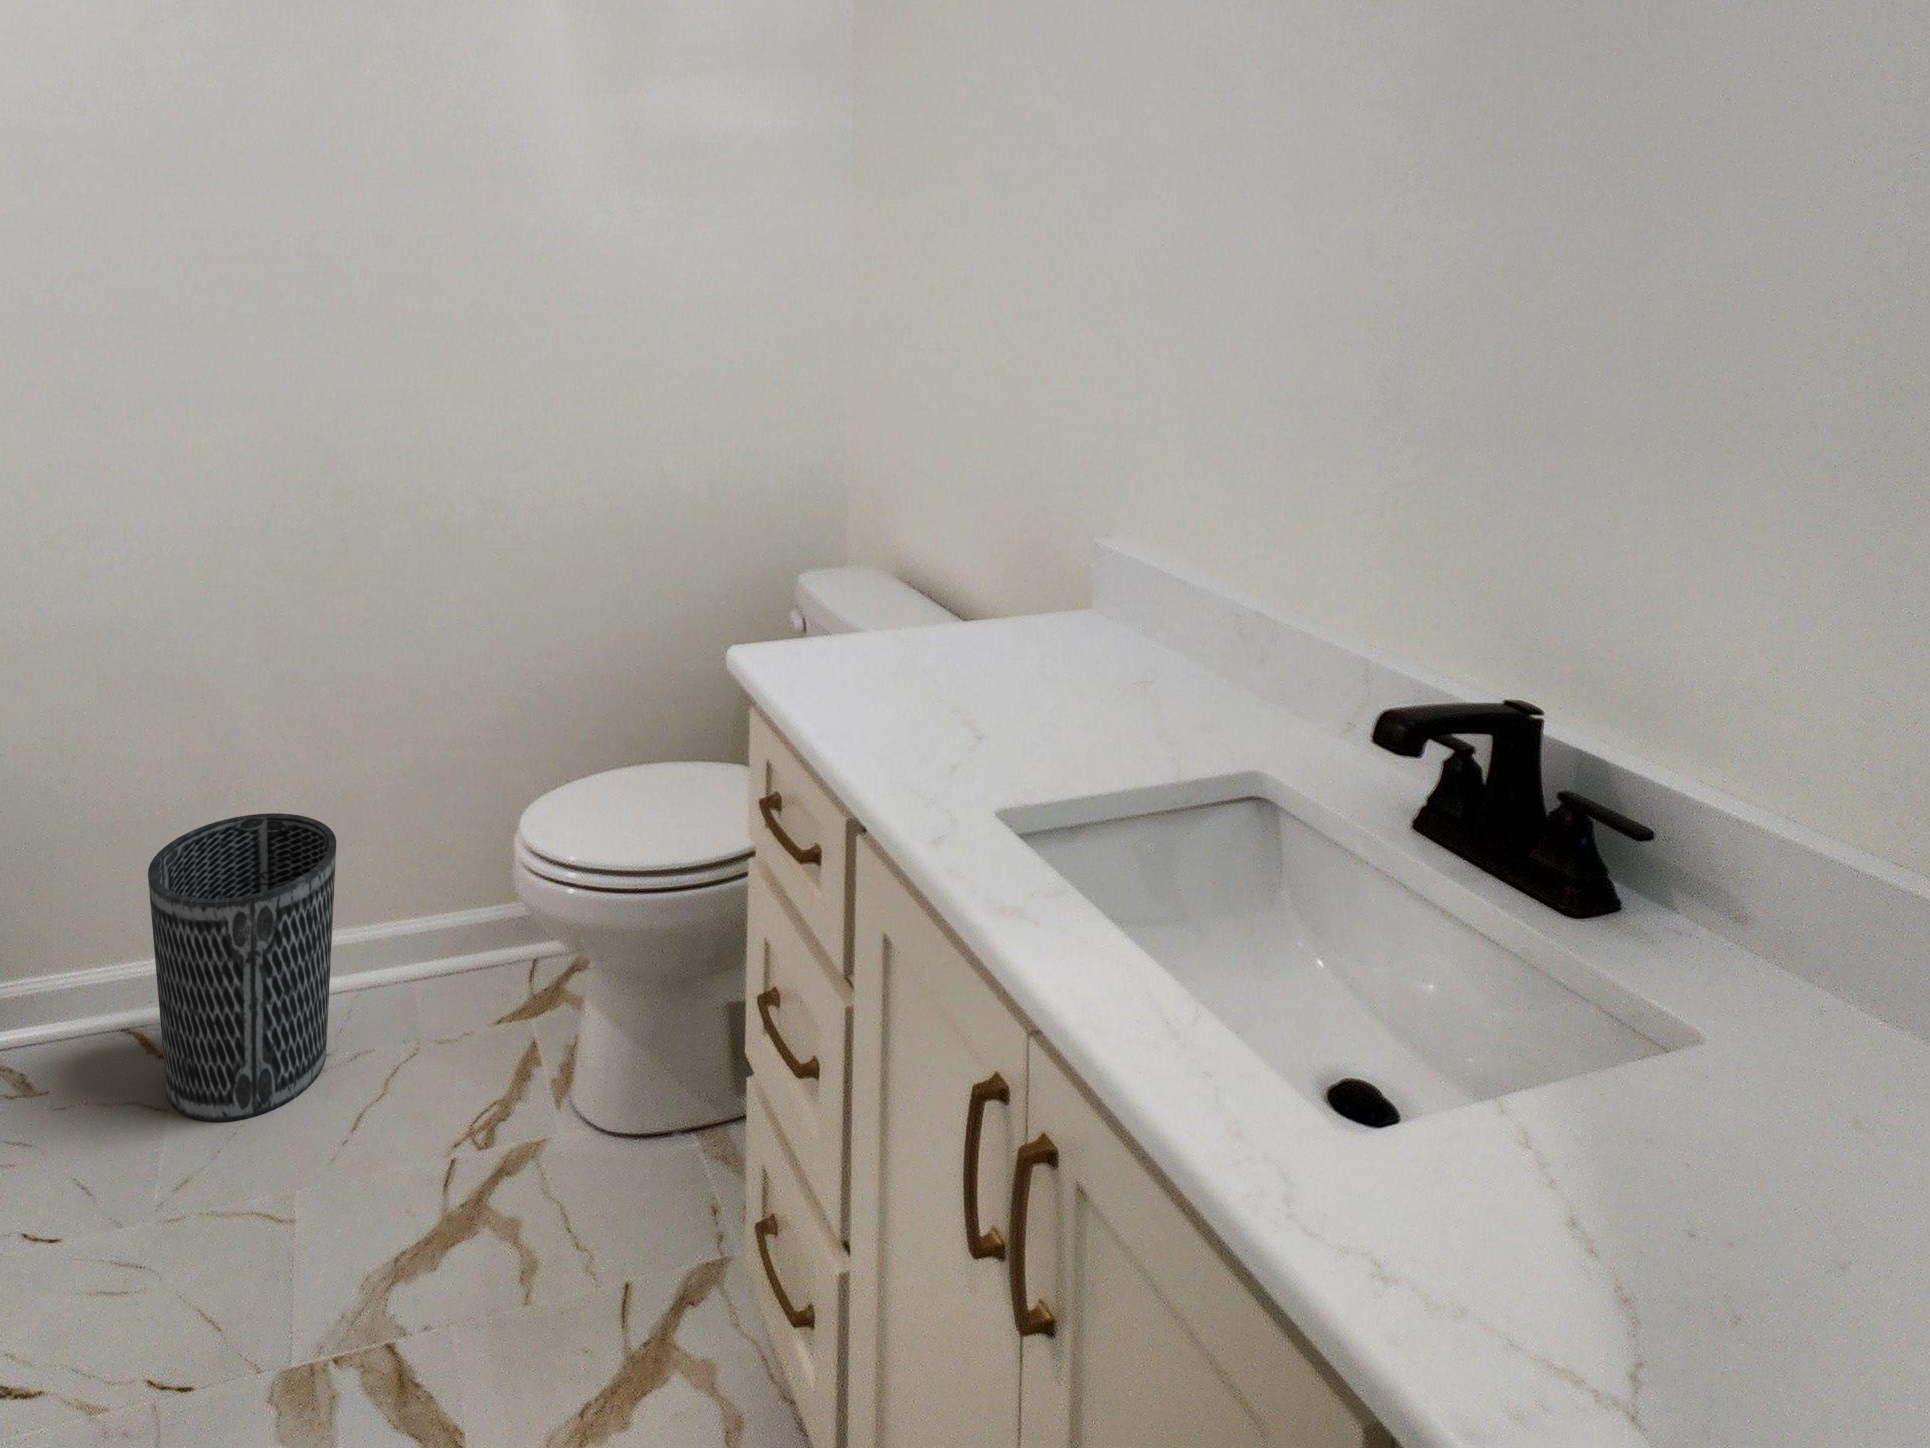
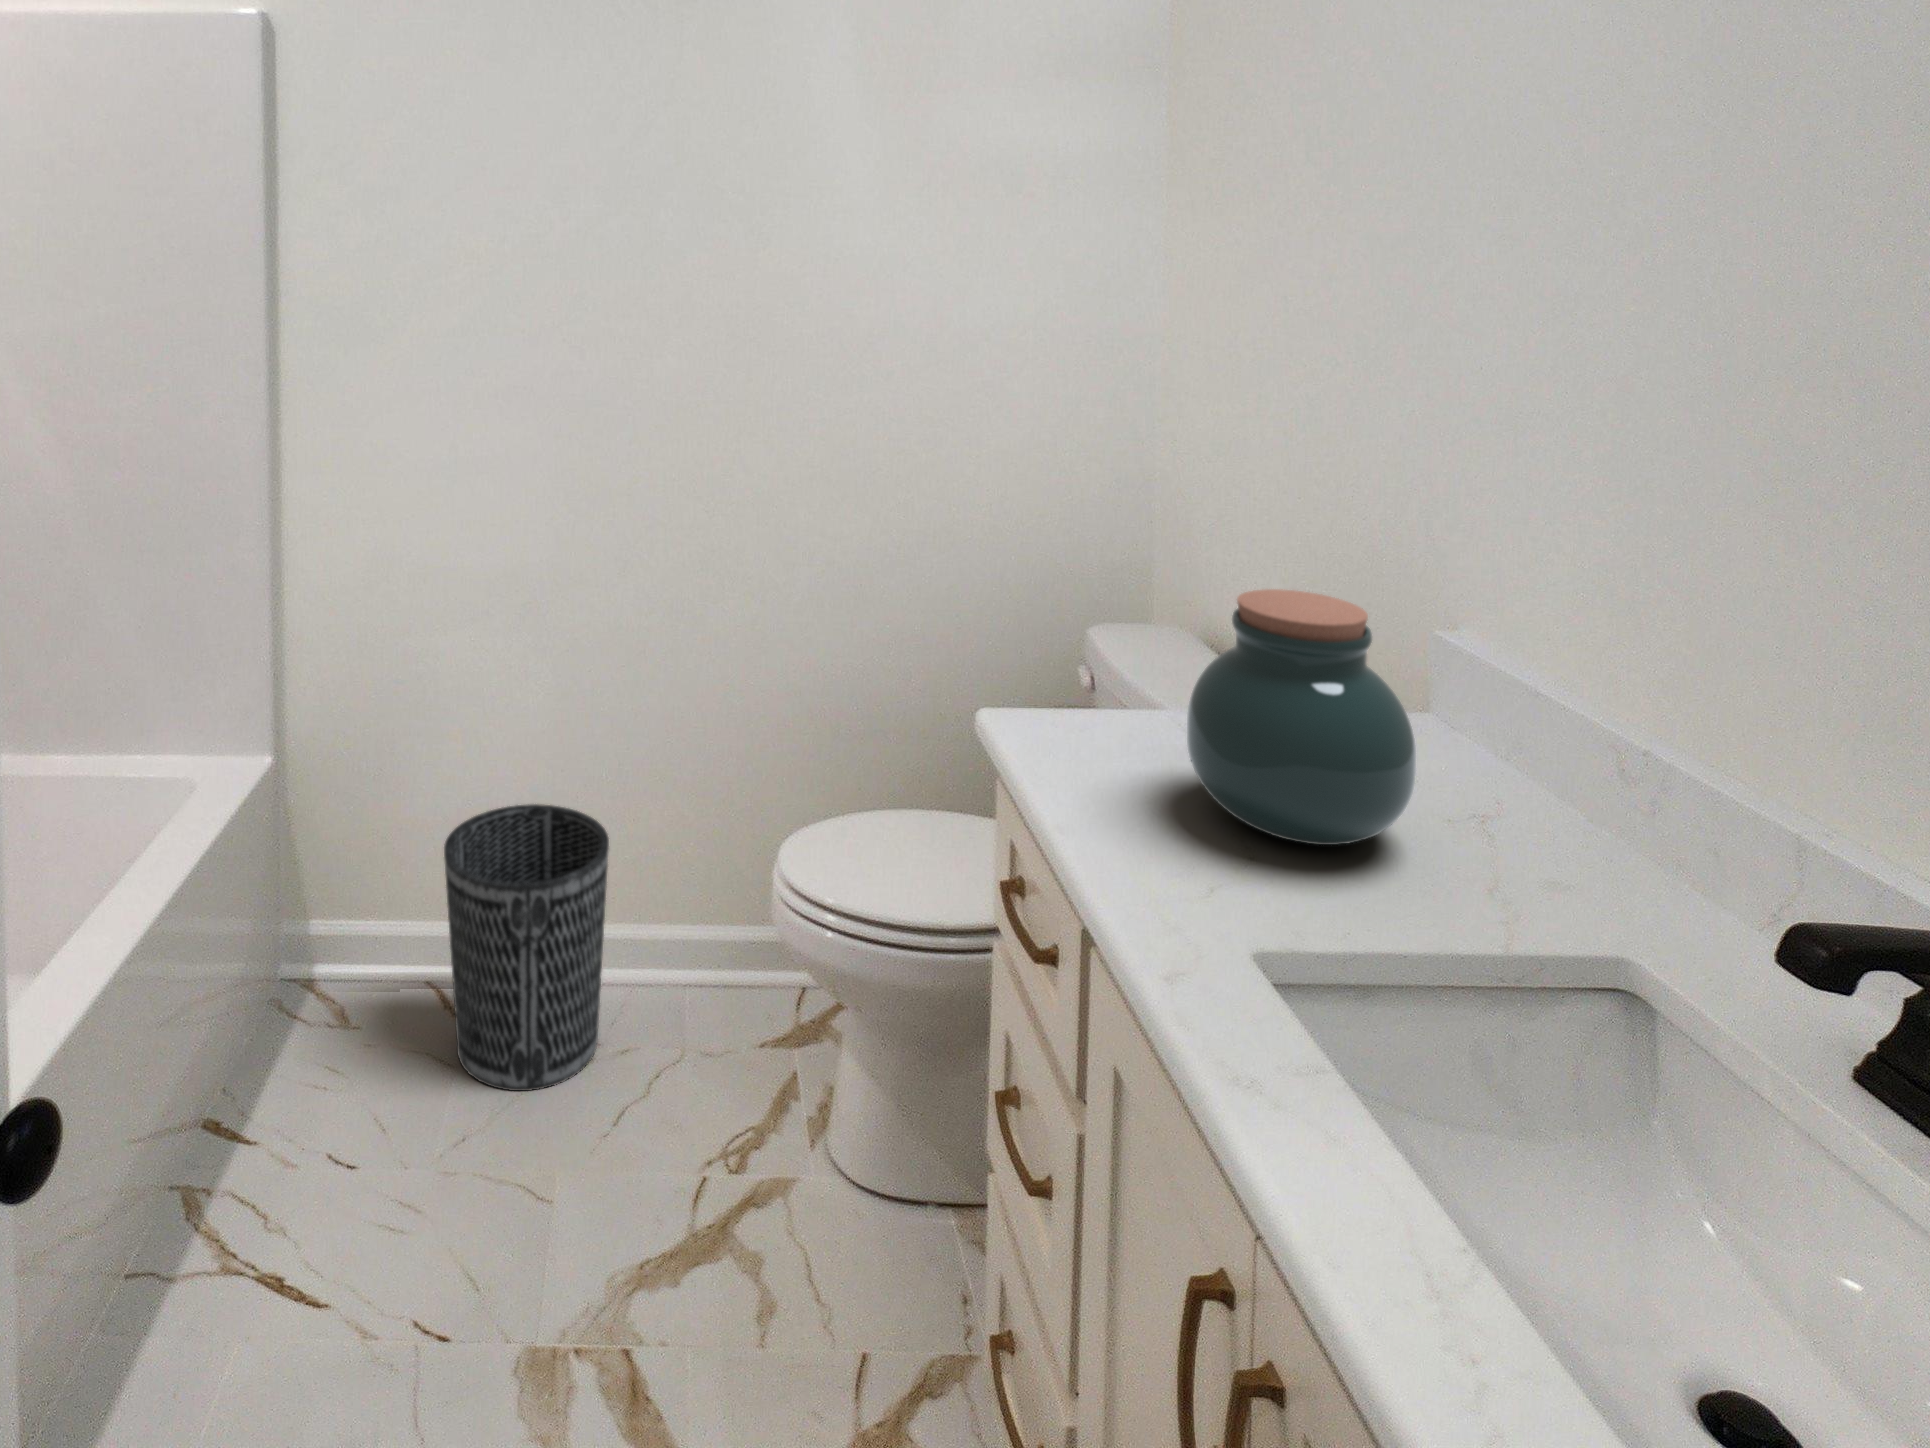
jar: none [923,505,1103,718] -> present [1187,589,1416,845]

